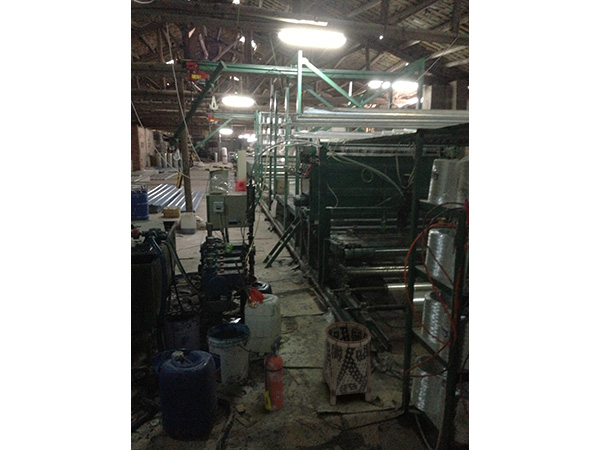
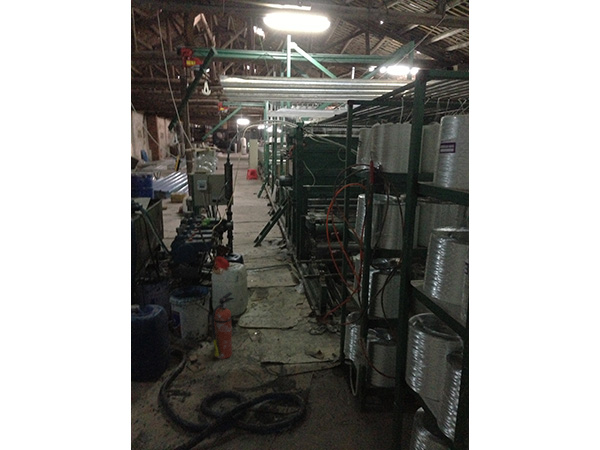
basket: present [322,321,371,405] -> none [272,284,314,357]

